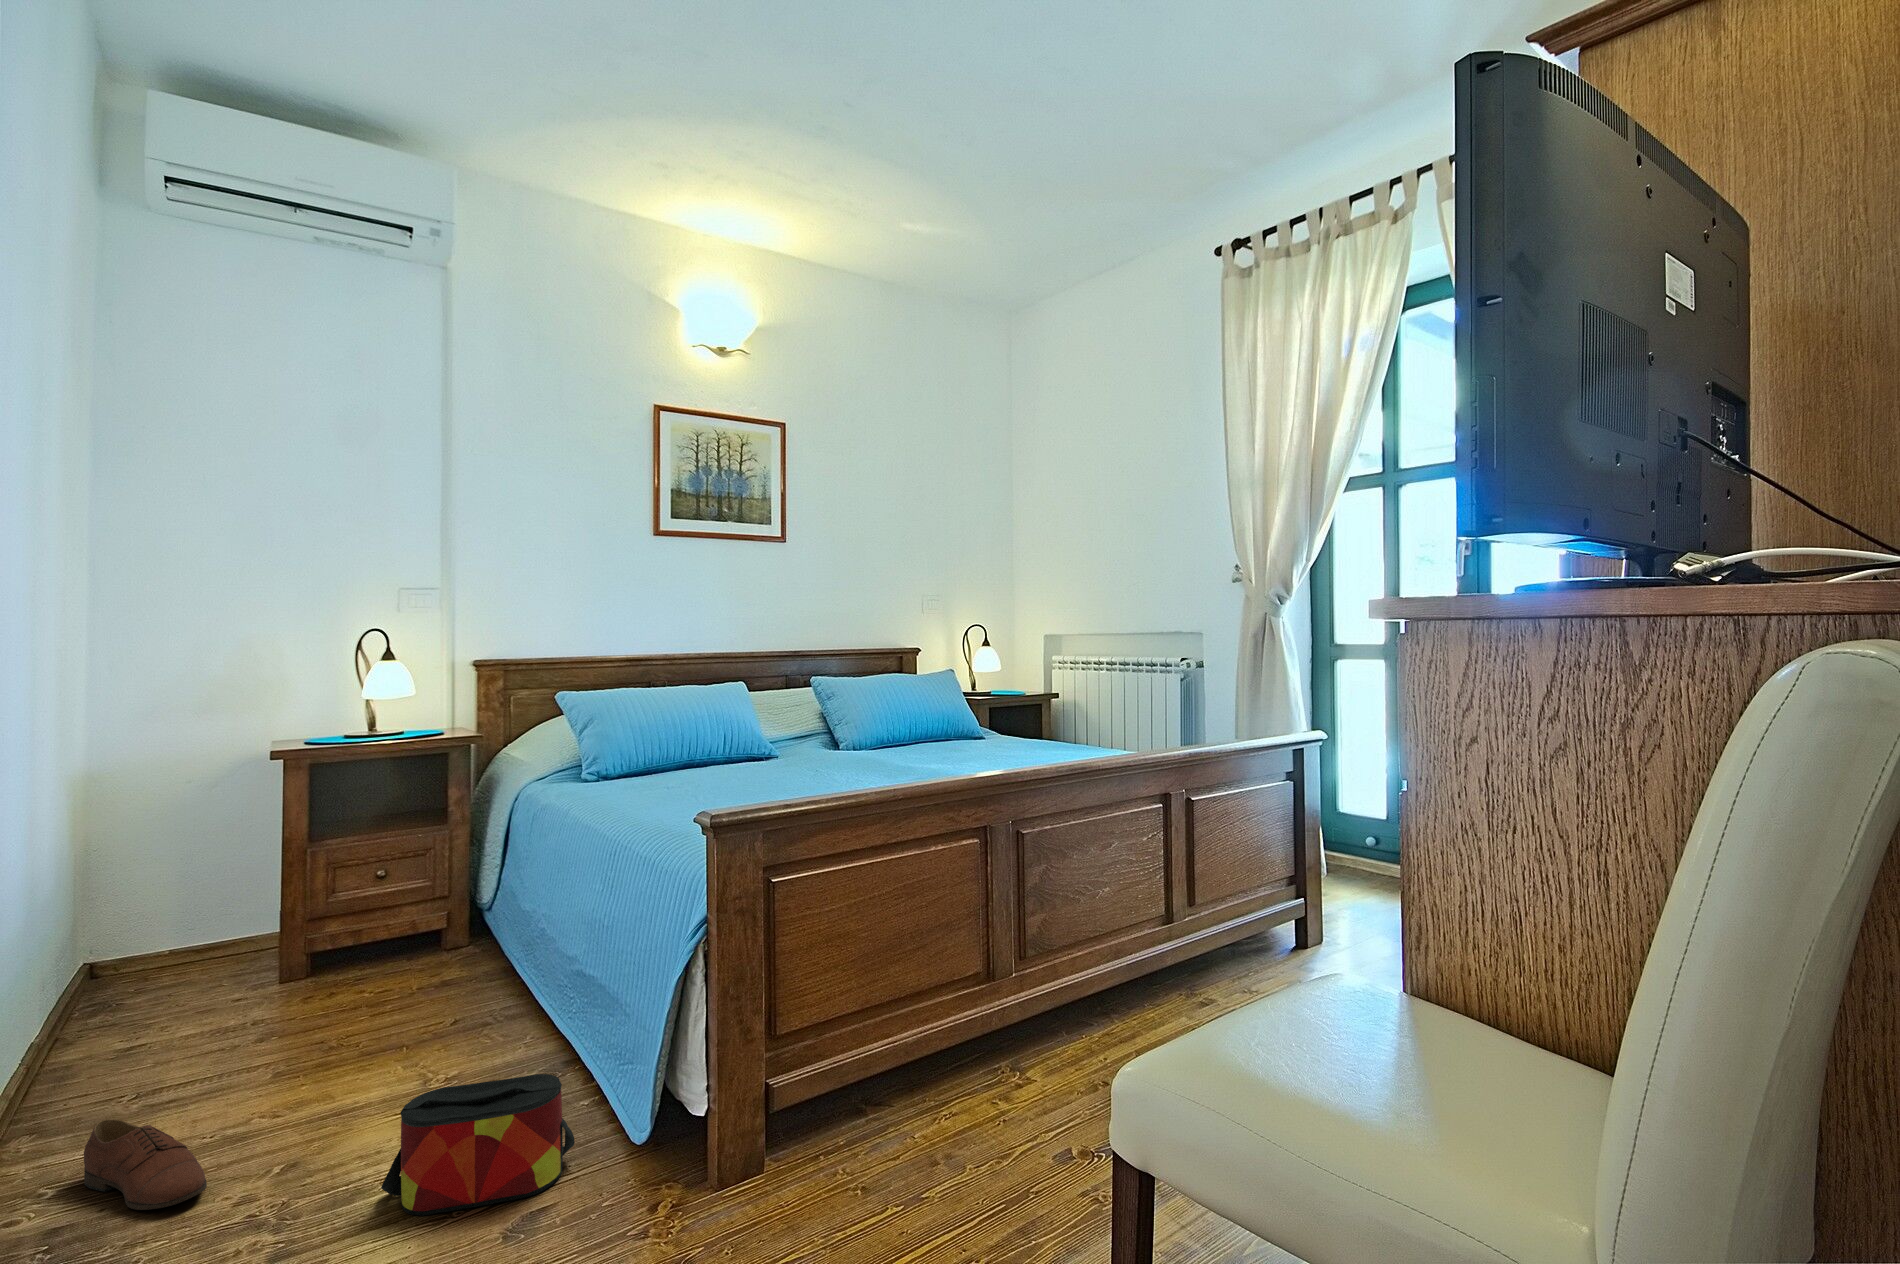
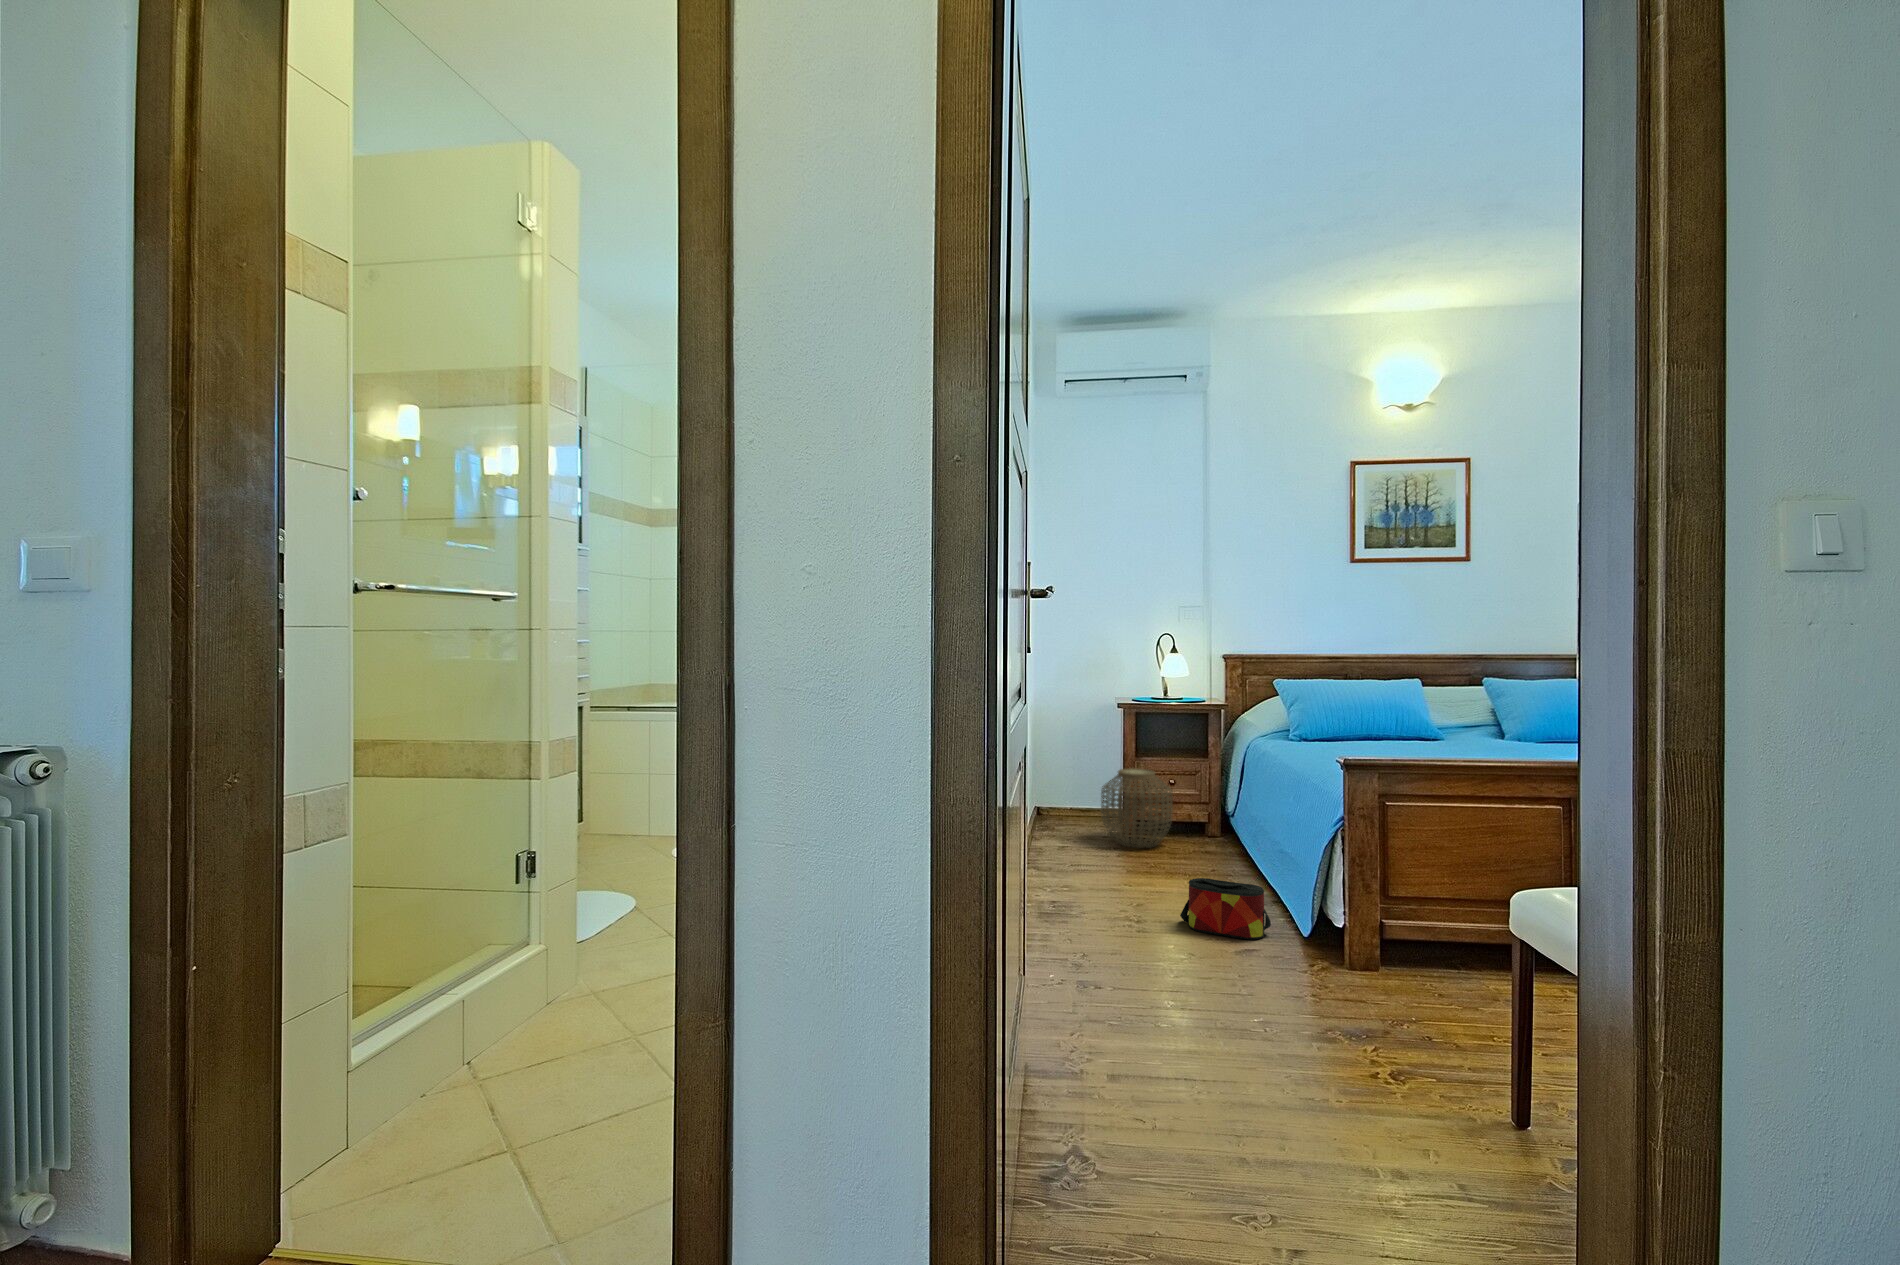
woven basket: none [225,862,381,1014] -> present [1101,768,1172,848]
shoe: present [84,1119,207,1210] -> none [1065,860,1110,899]

